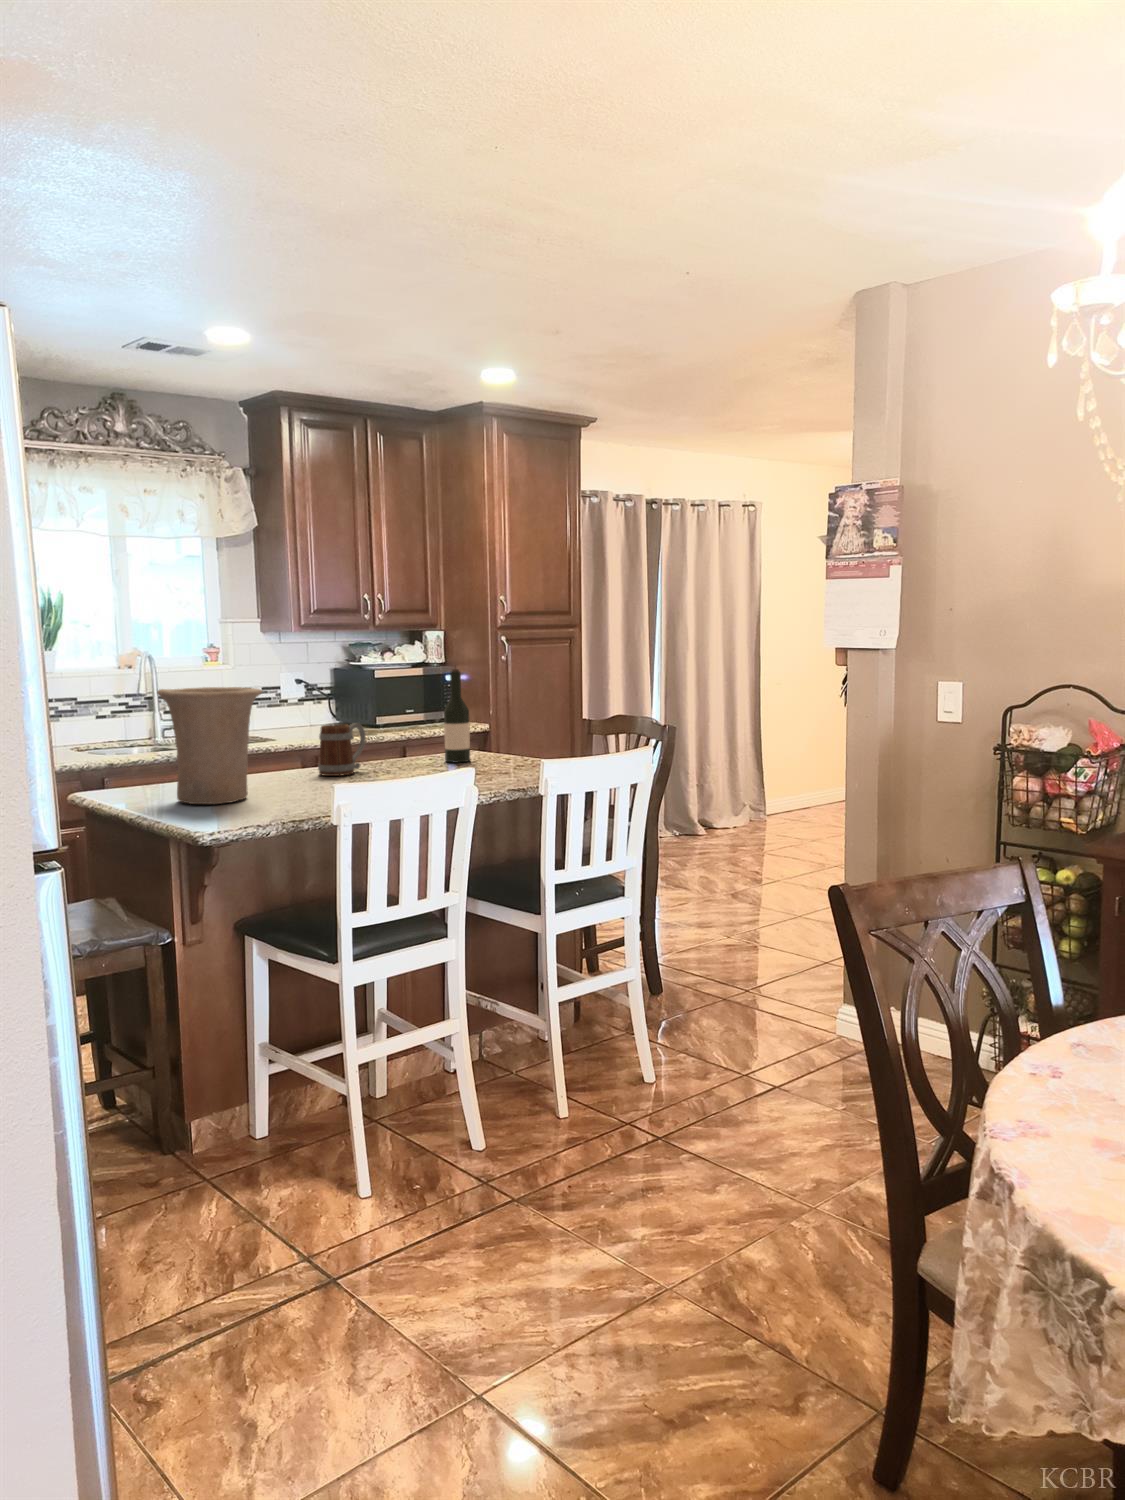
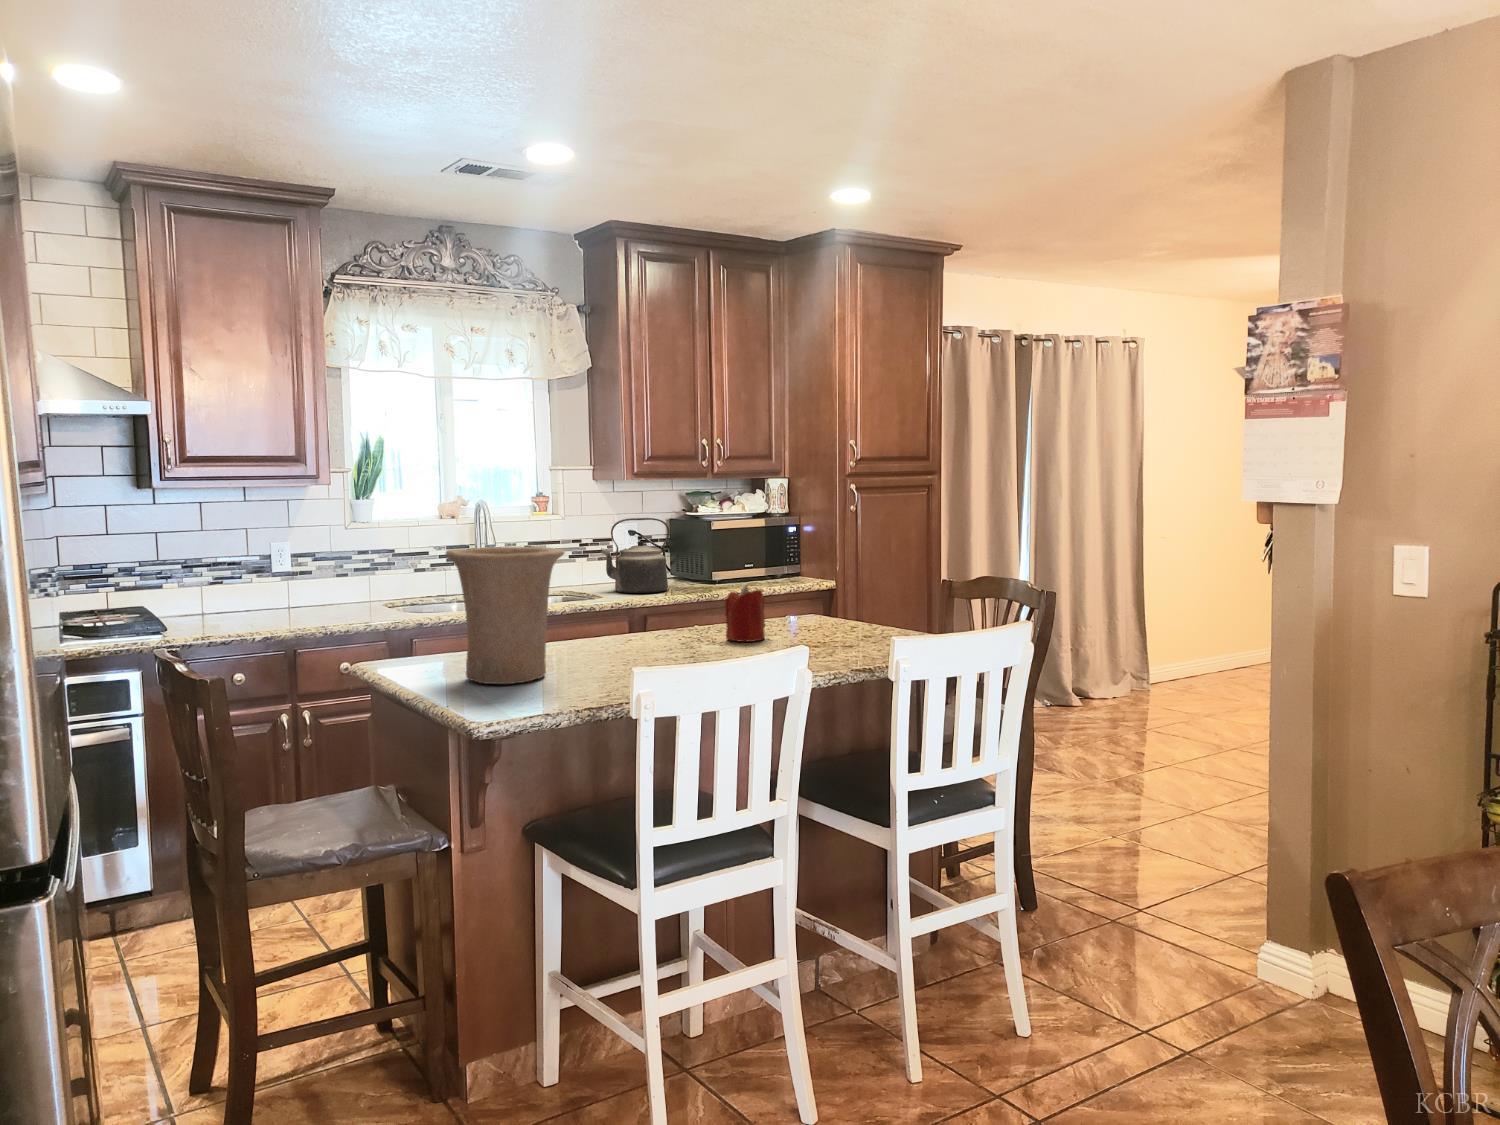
kettle: none [273,667,337,735] -> present [601,518,669,593]
wine bottle: present [444,669,470,763] -> none [779,525,809,634]
candle: none [398,720,433,769] -> present [725,585,765,642]
mug: present [318,723,366,776] -> none [633,588,688,649]

